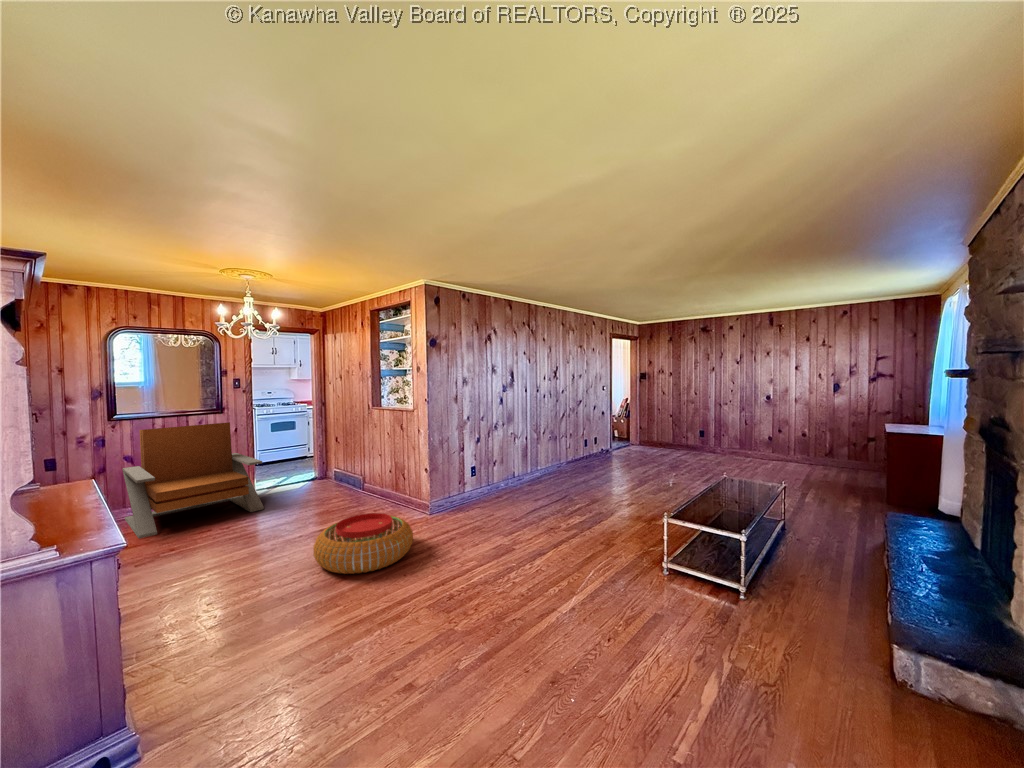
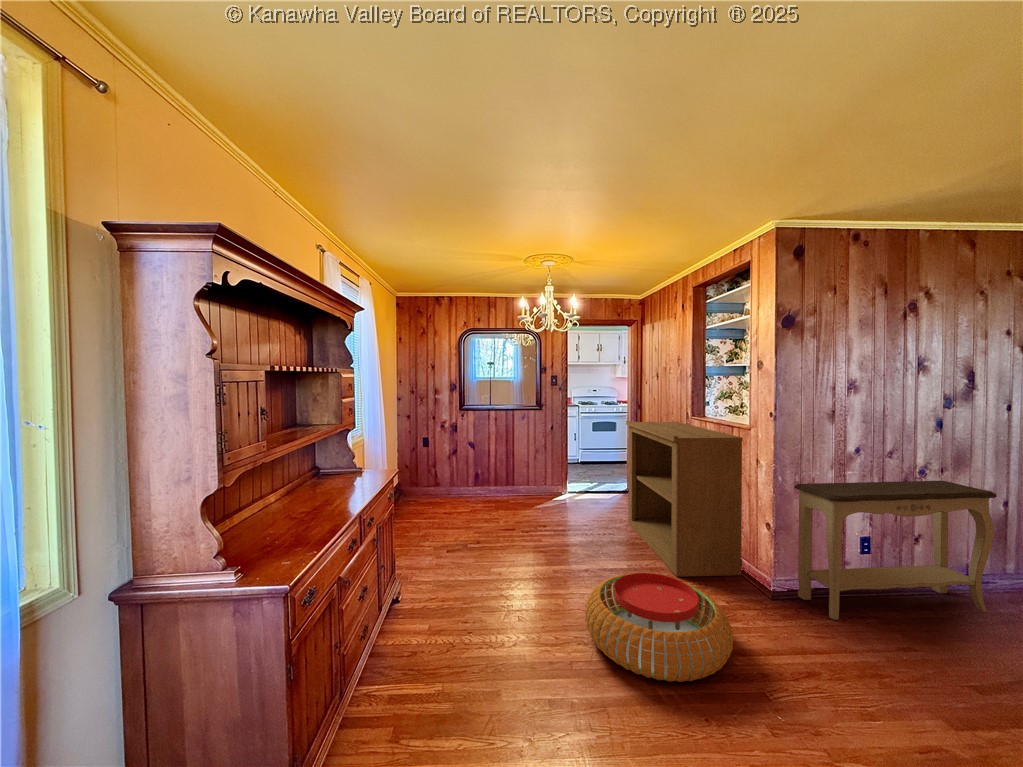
bookshelf: none [319,413,411,520] -> present [626,421,743,577]
lounge chair: present [123,422,264,538] -> none [463,420,566,522]
console table: none [439,430,522,514] -> present [794,480,997,620]

